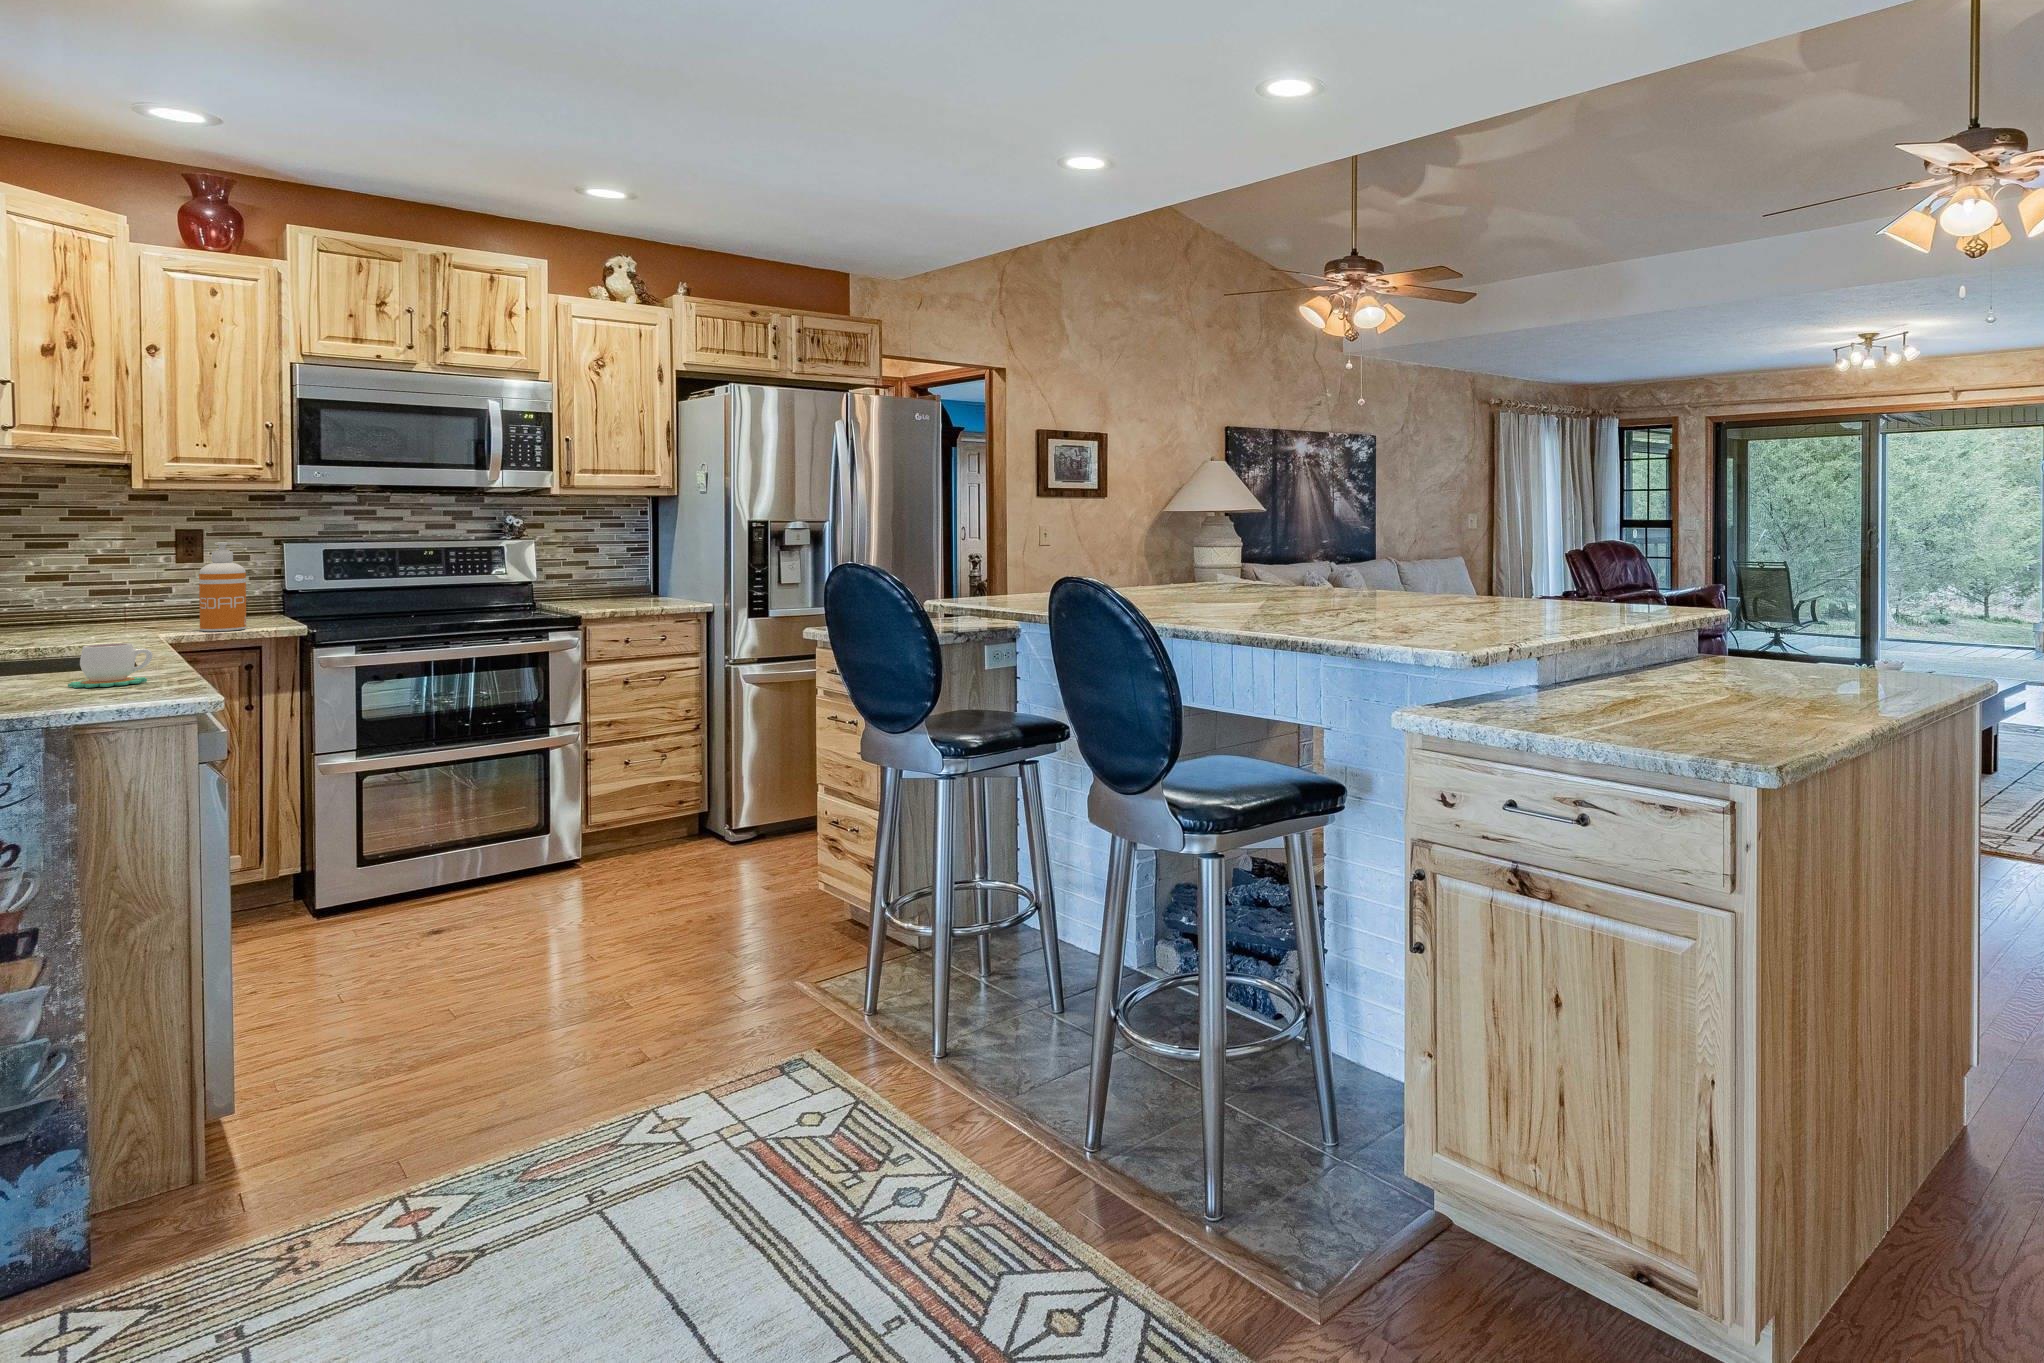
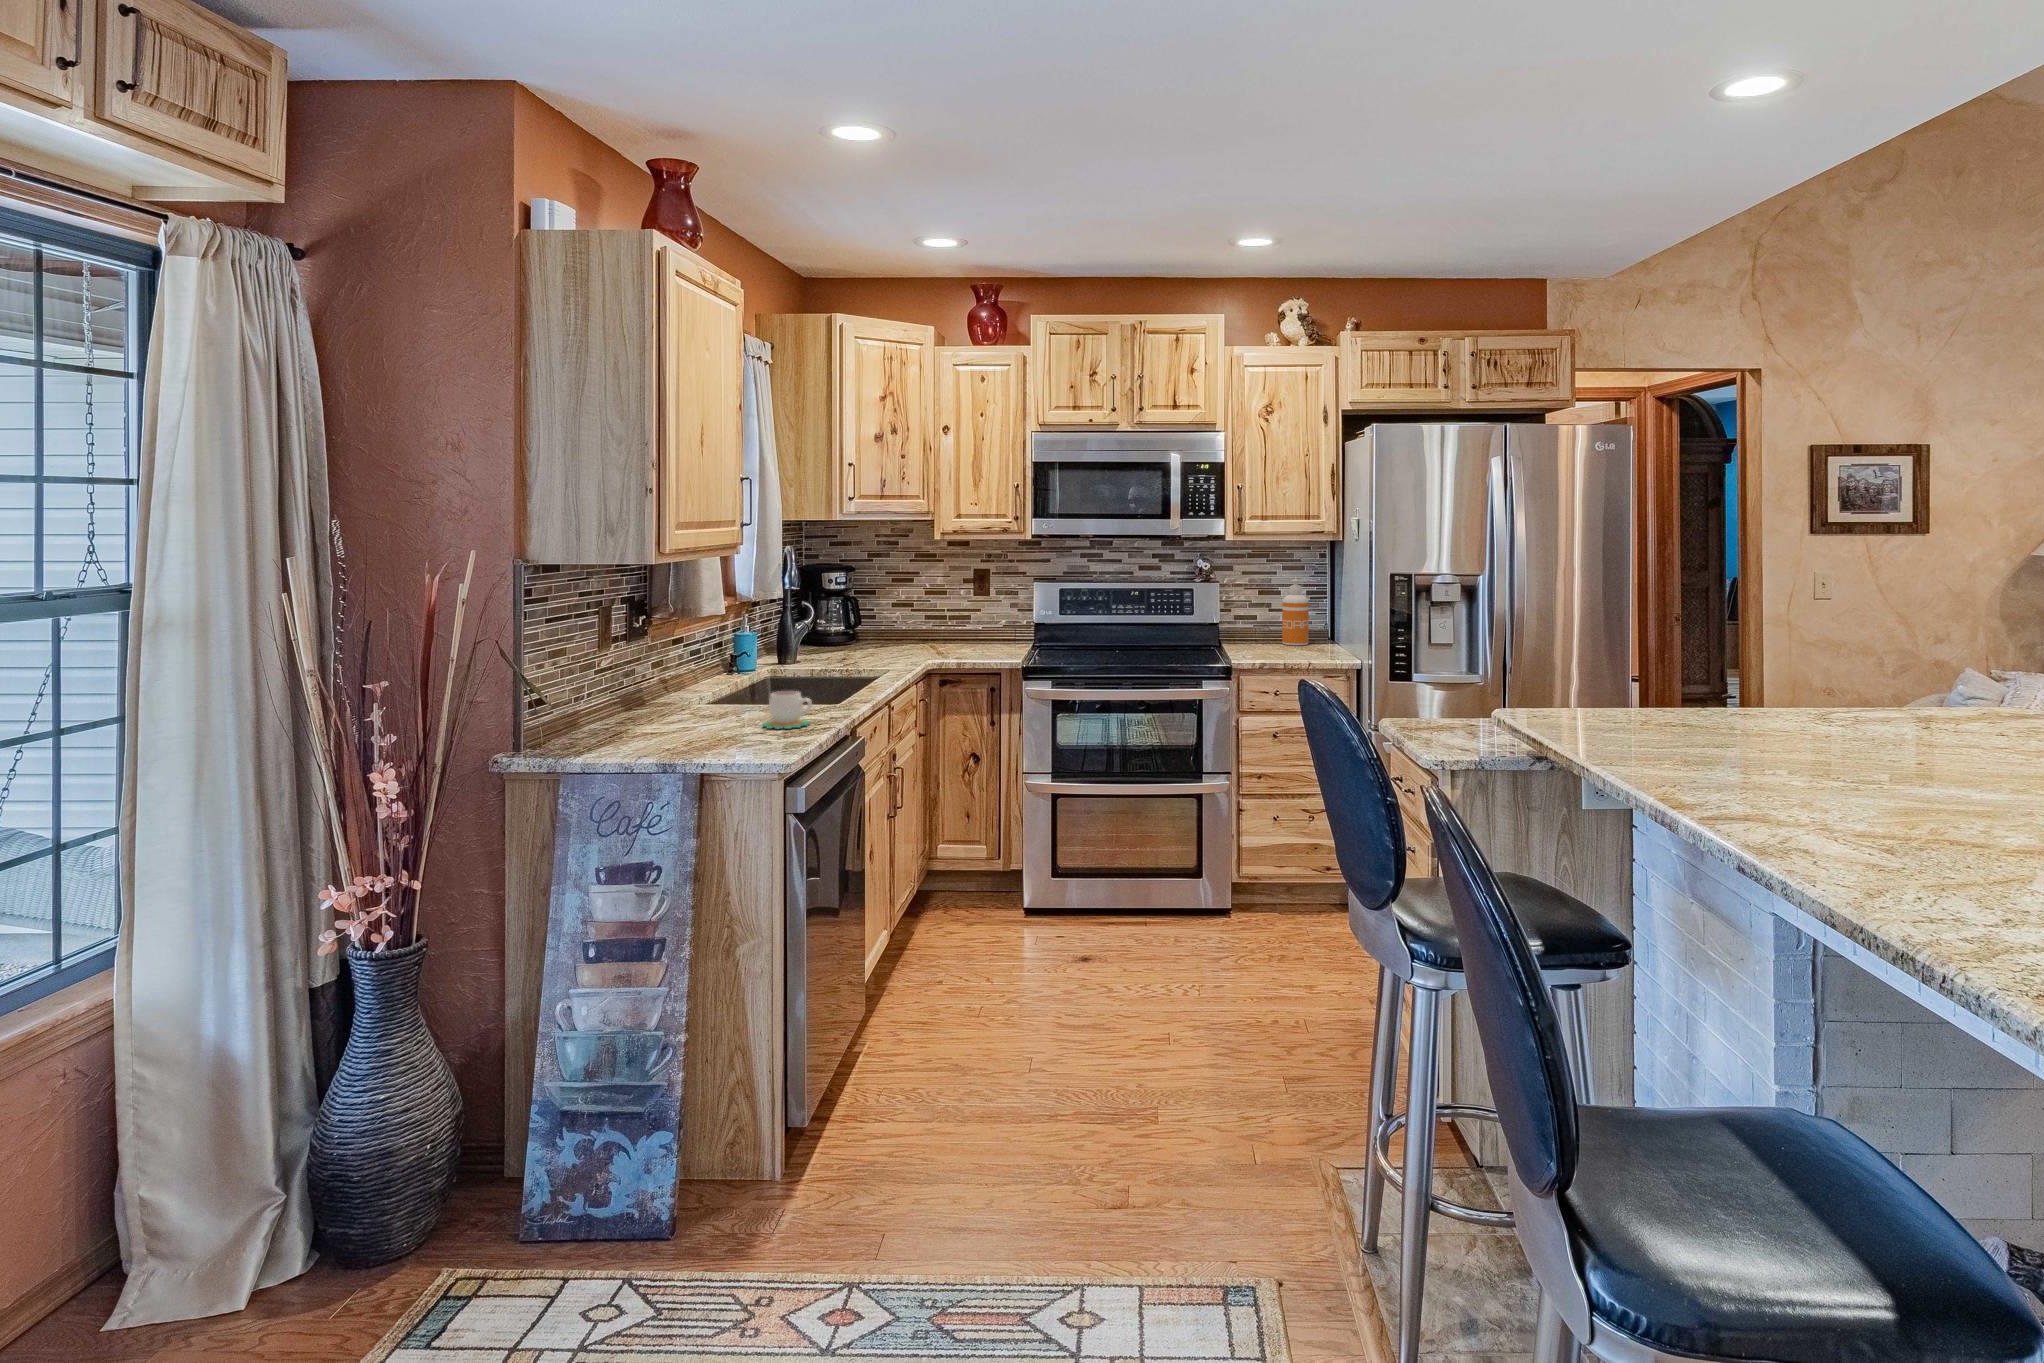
soap dispenser: present [199,542,246,631] -> present [1282,579,1309,645]

